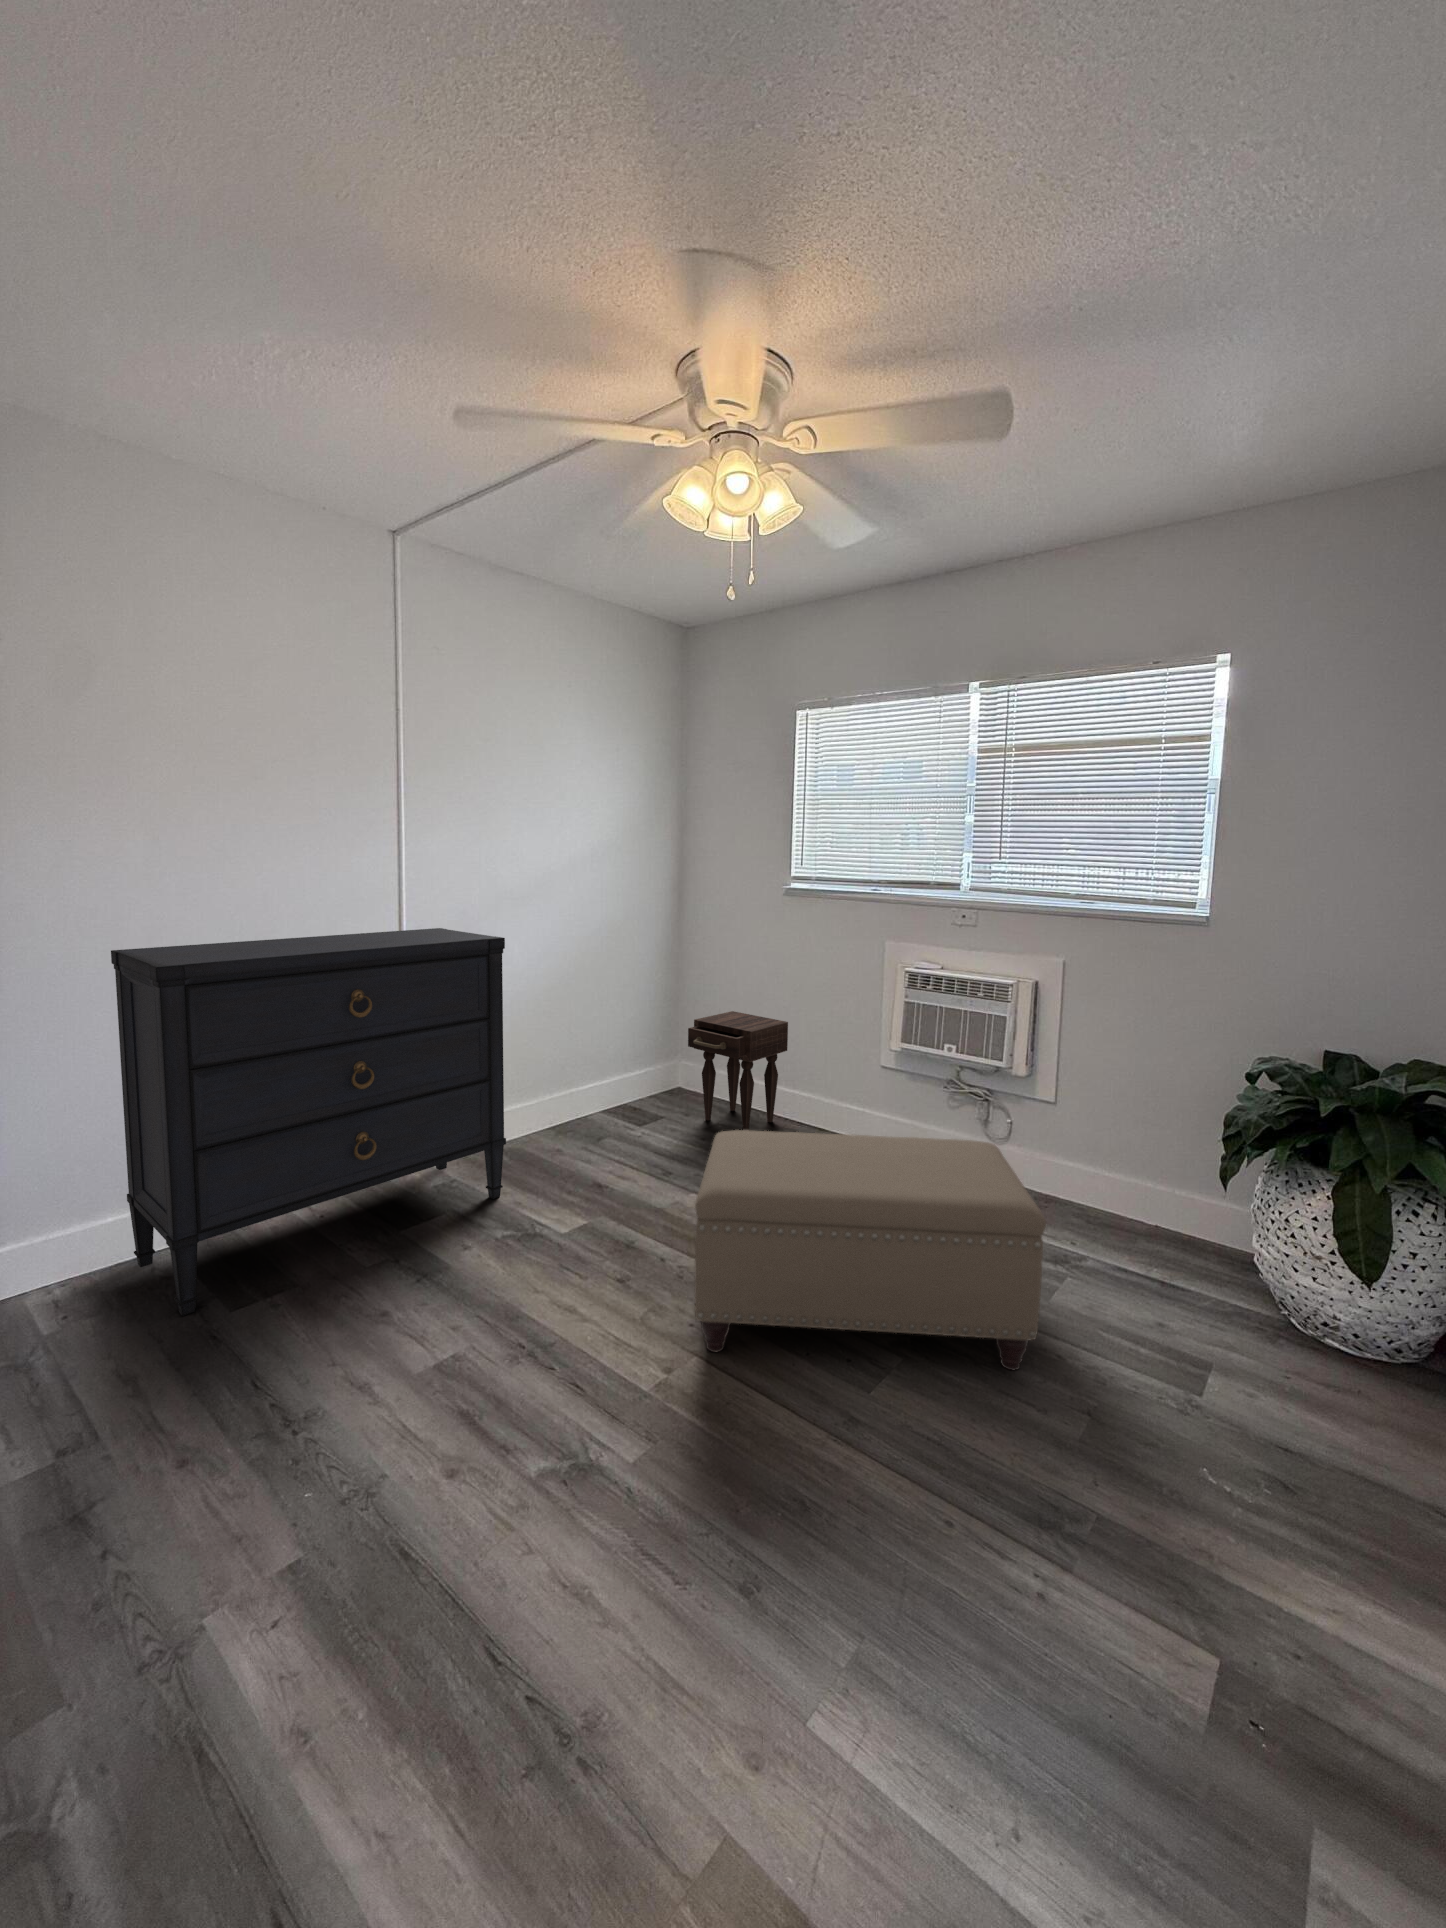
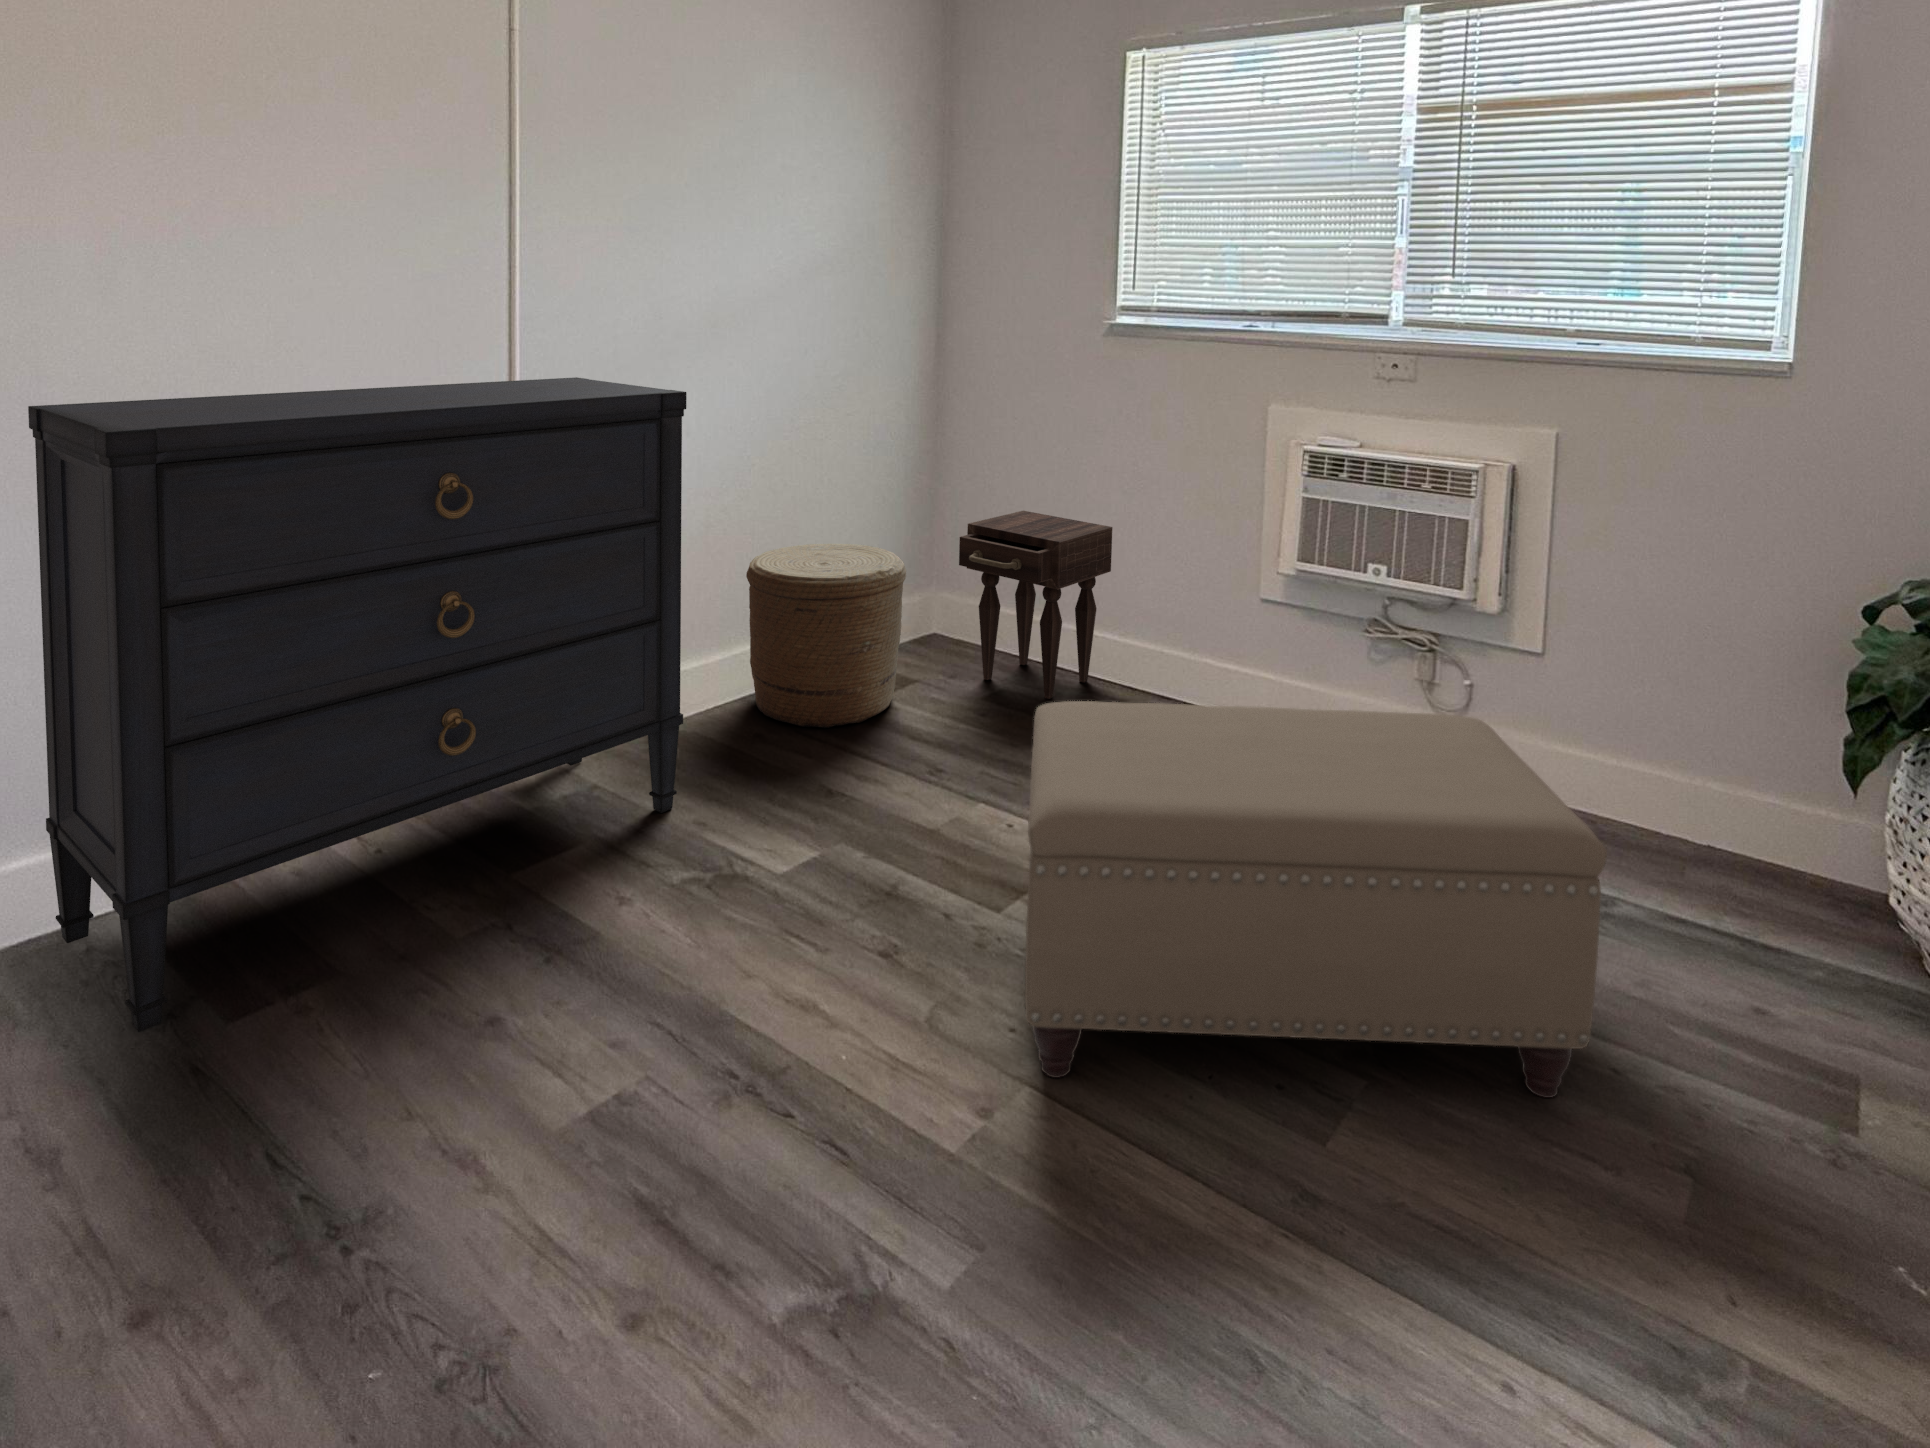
woven basket: none [550,1032,652,1150] -> present [746,544,906,728]

